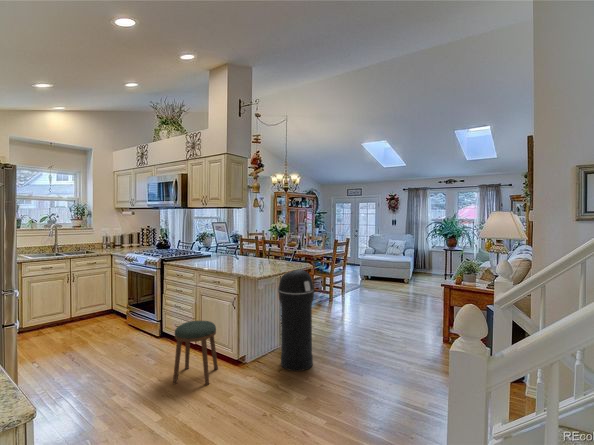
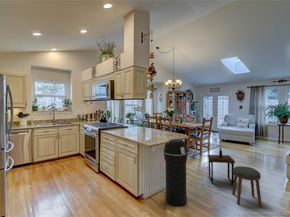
side table: none [342,284,380,340] -> present [208,148,235,185]
stool: present [173,321,218,385] -> present [232,166,262,208]

